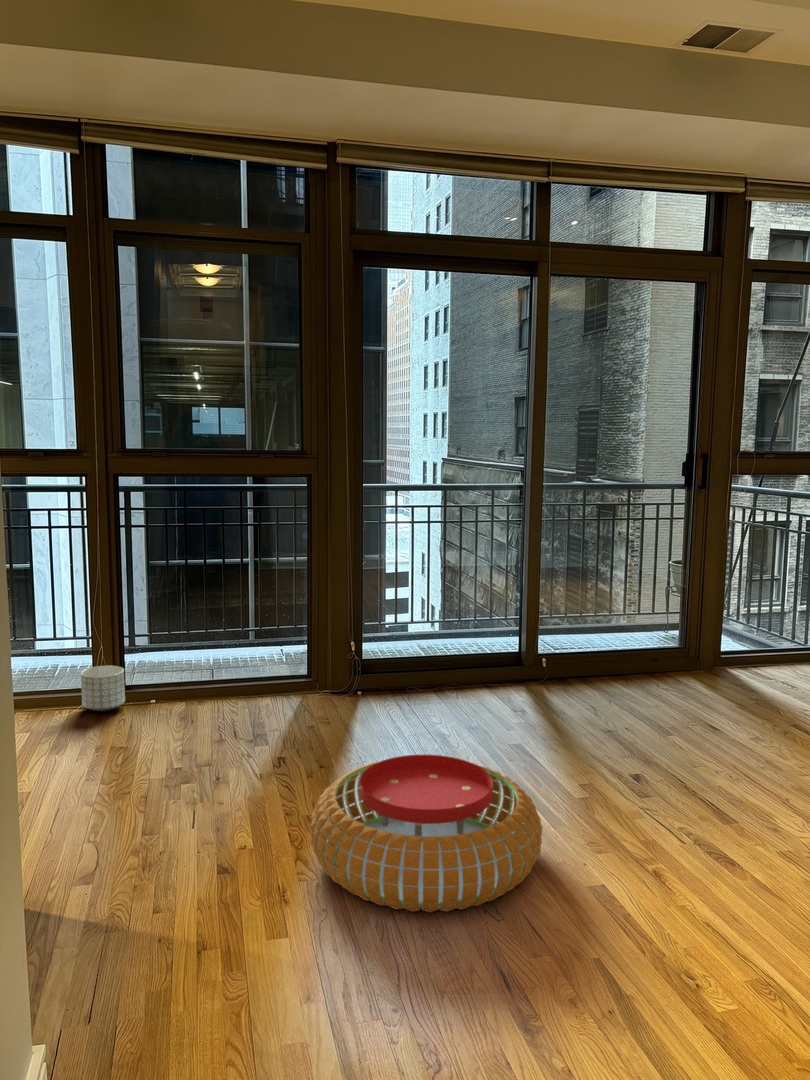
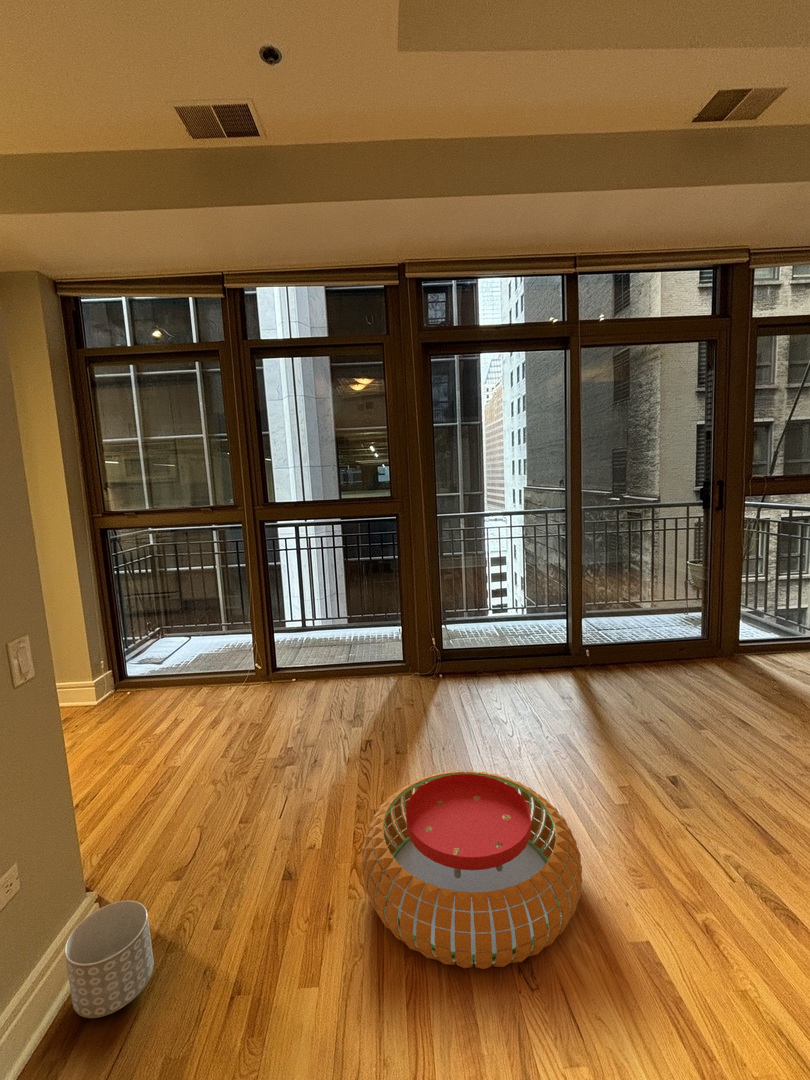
planter: present [81,666,125,711] -> present [65,901,154,1018]

